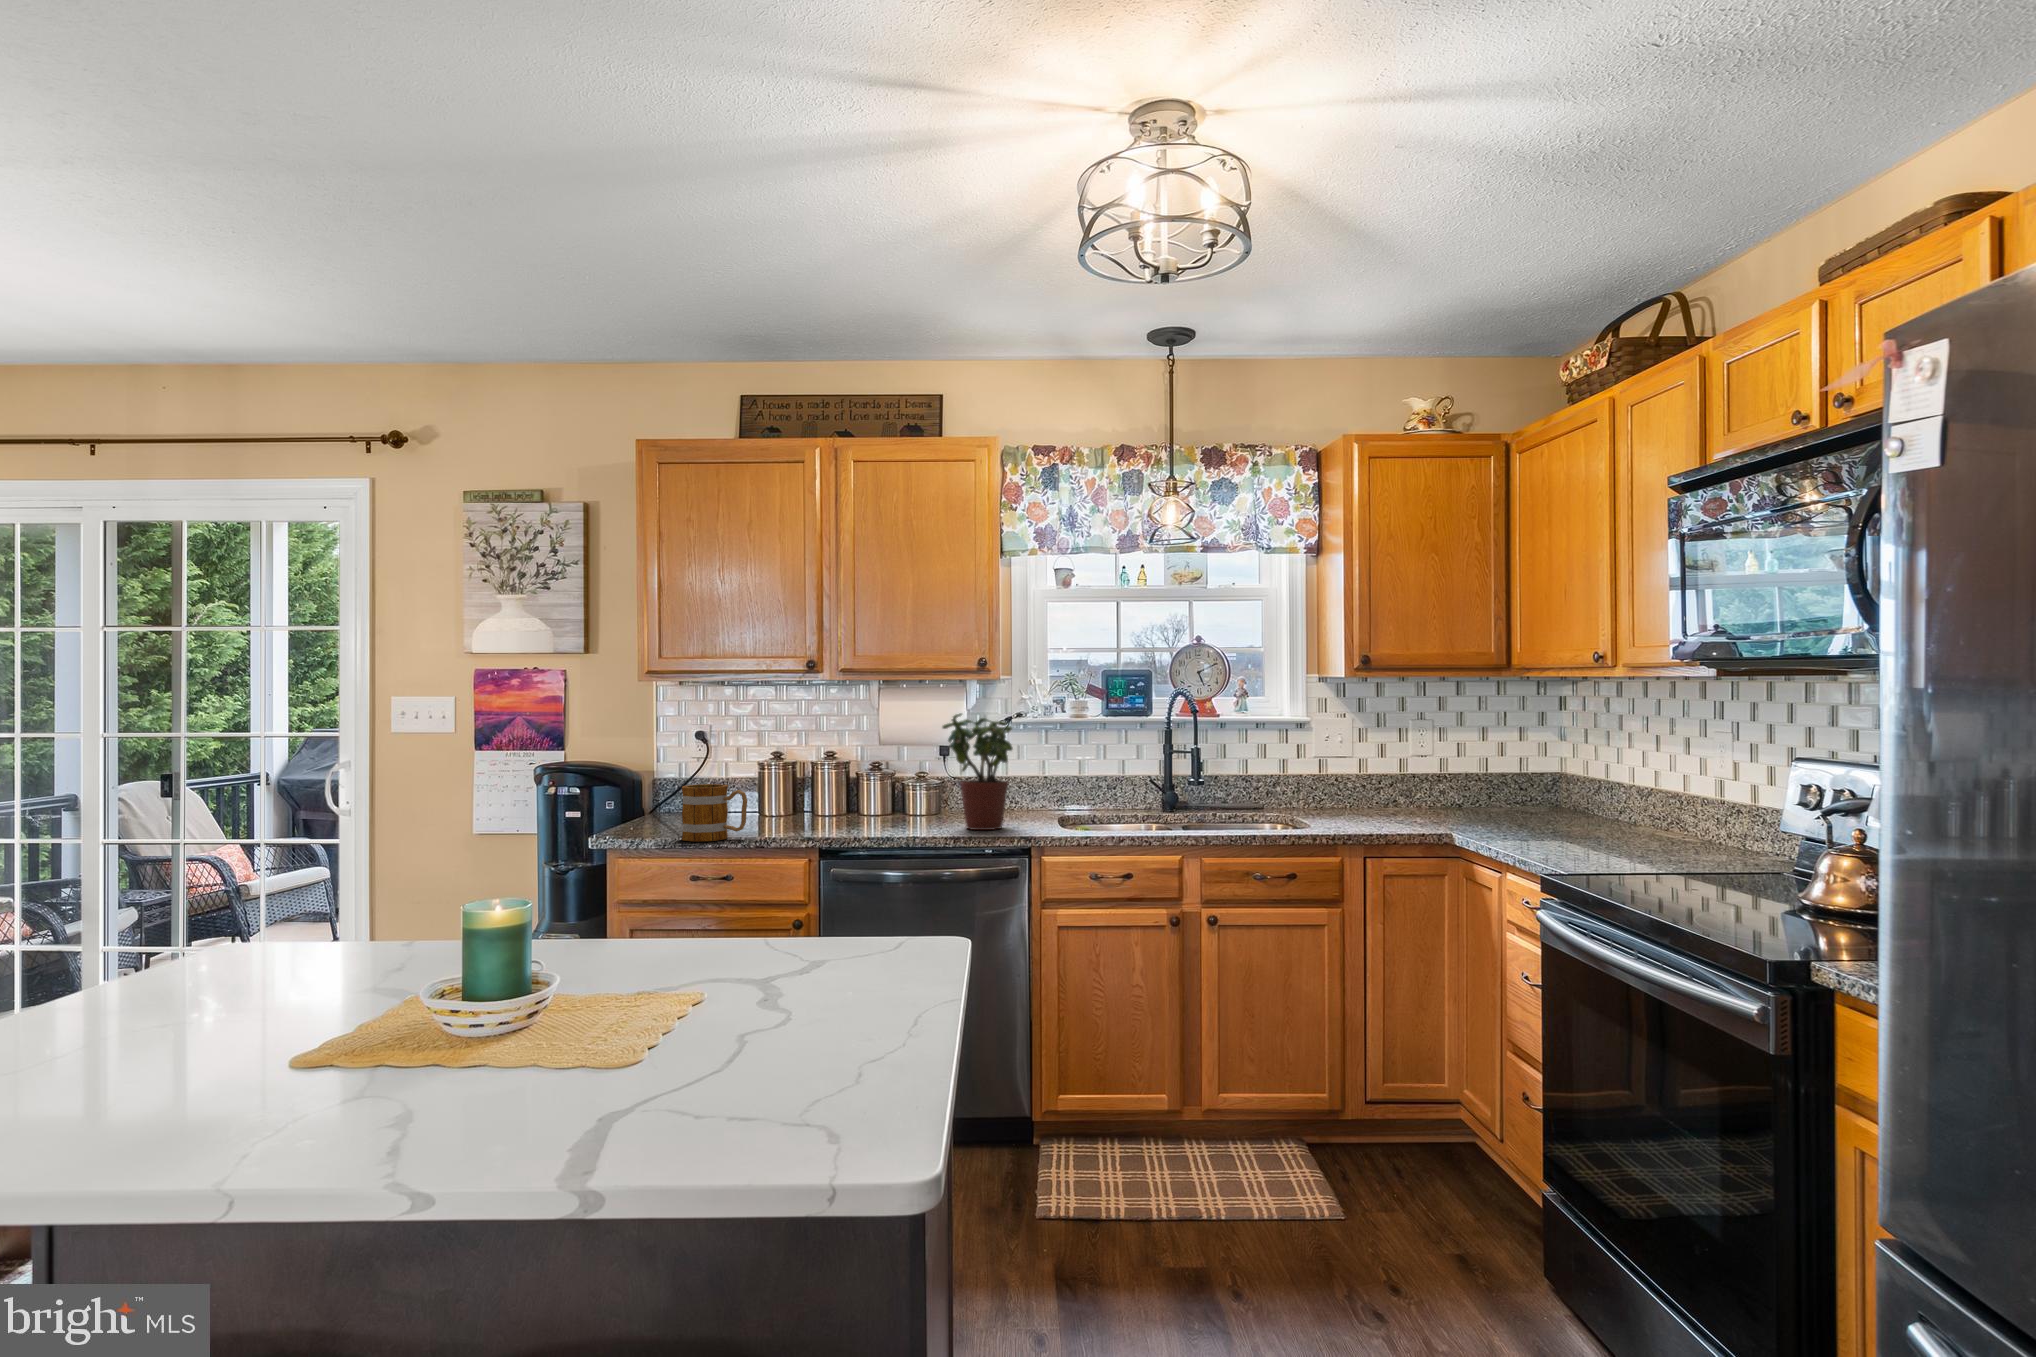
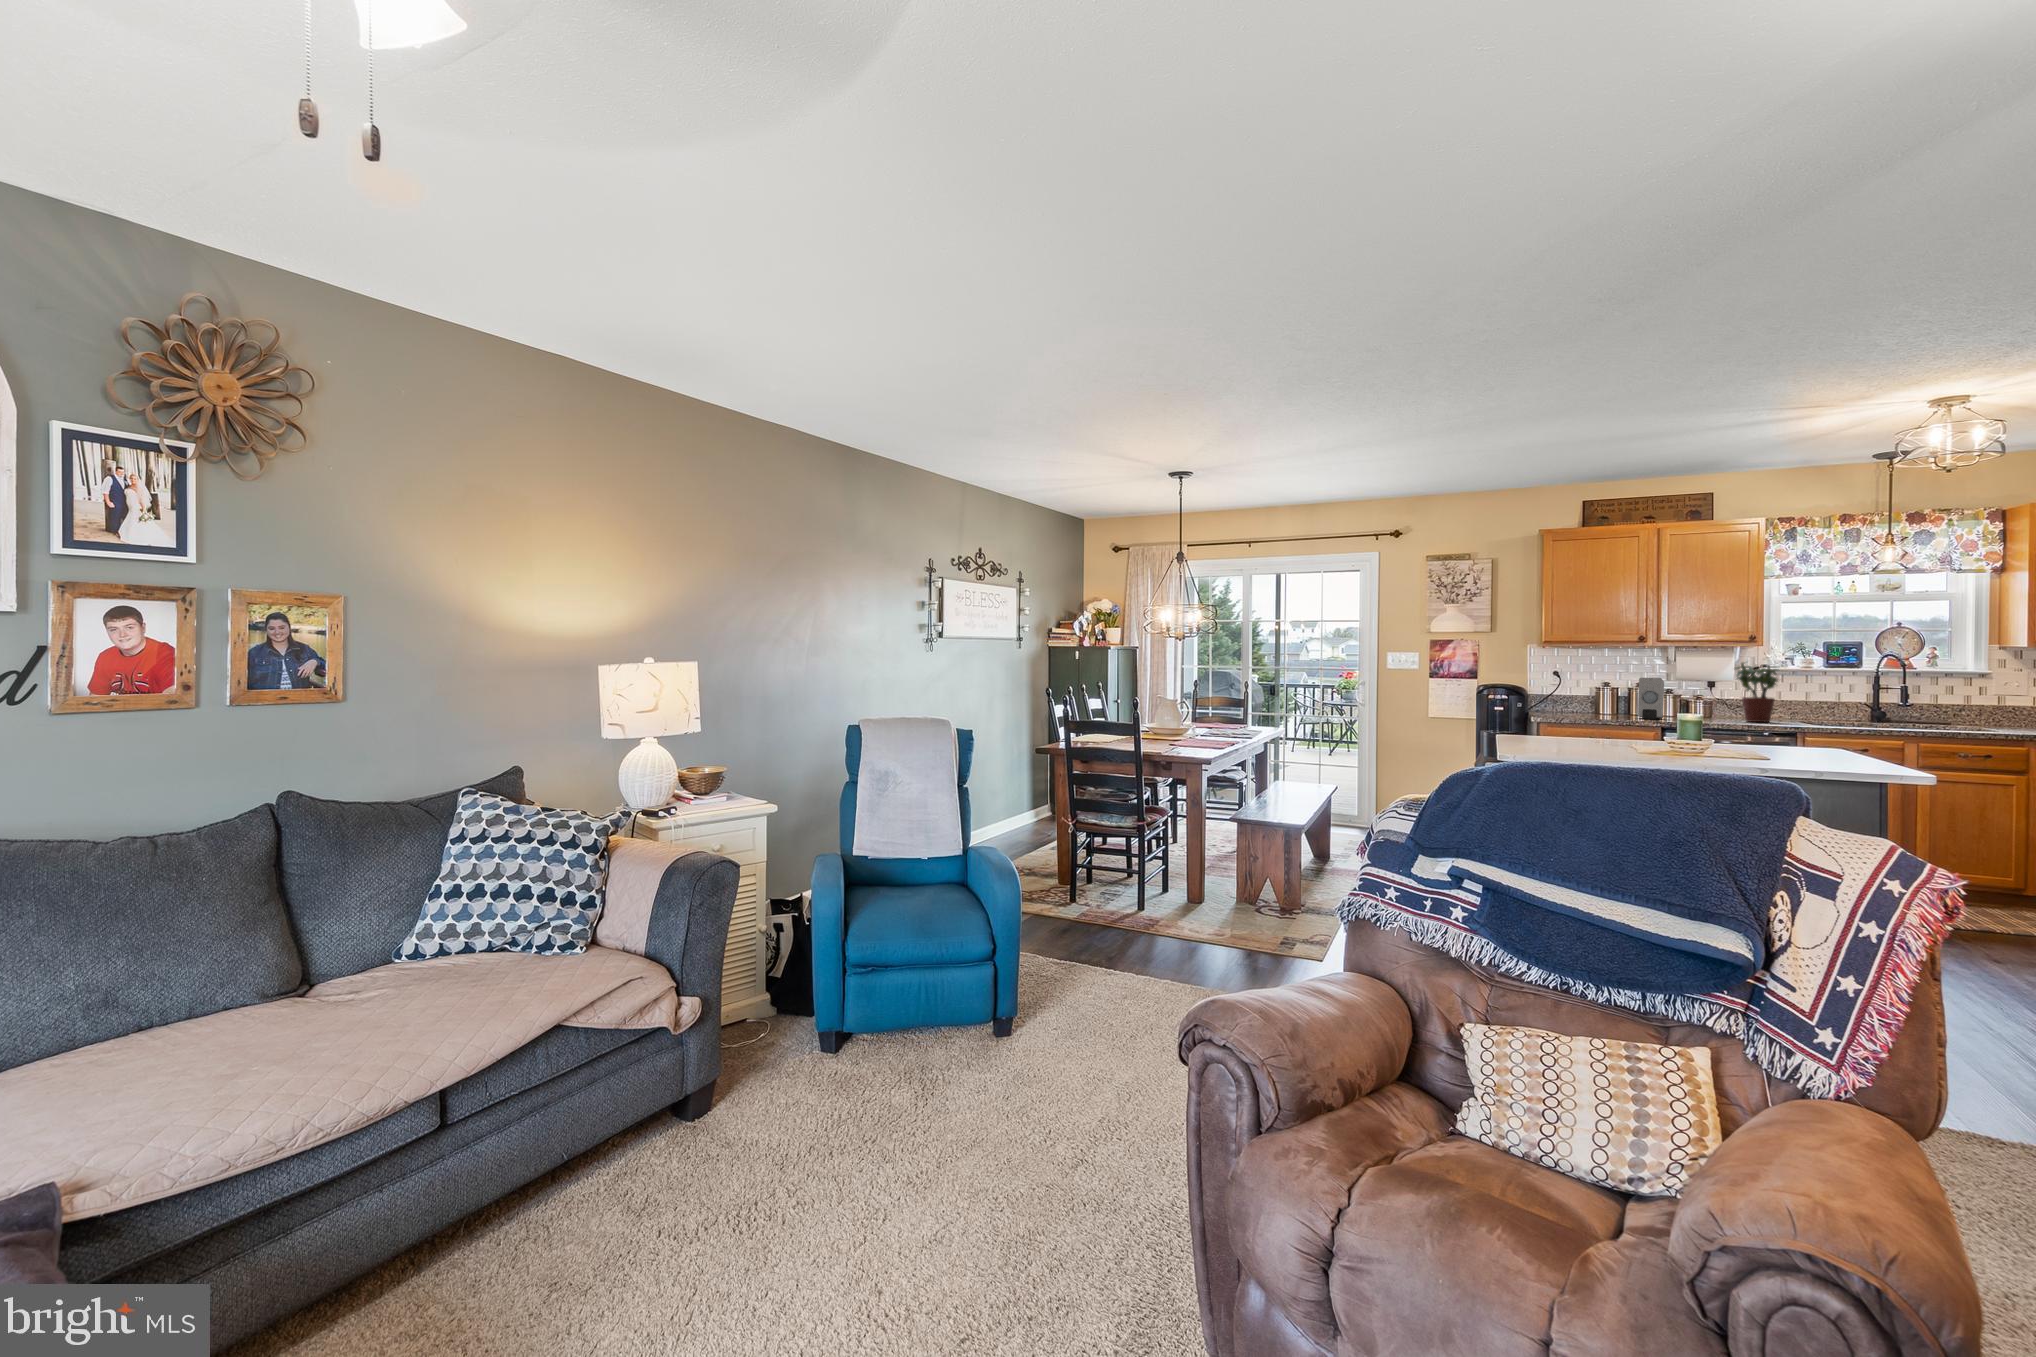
soap dispenser: none [791,748,846,832] -> present [1638,678,1664,719]
mug: present [682,784,747,842] -> none [1583,693,1622,718]

